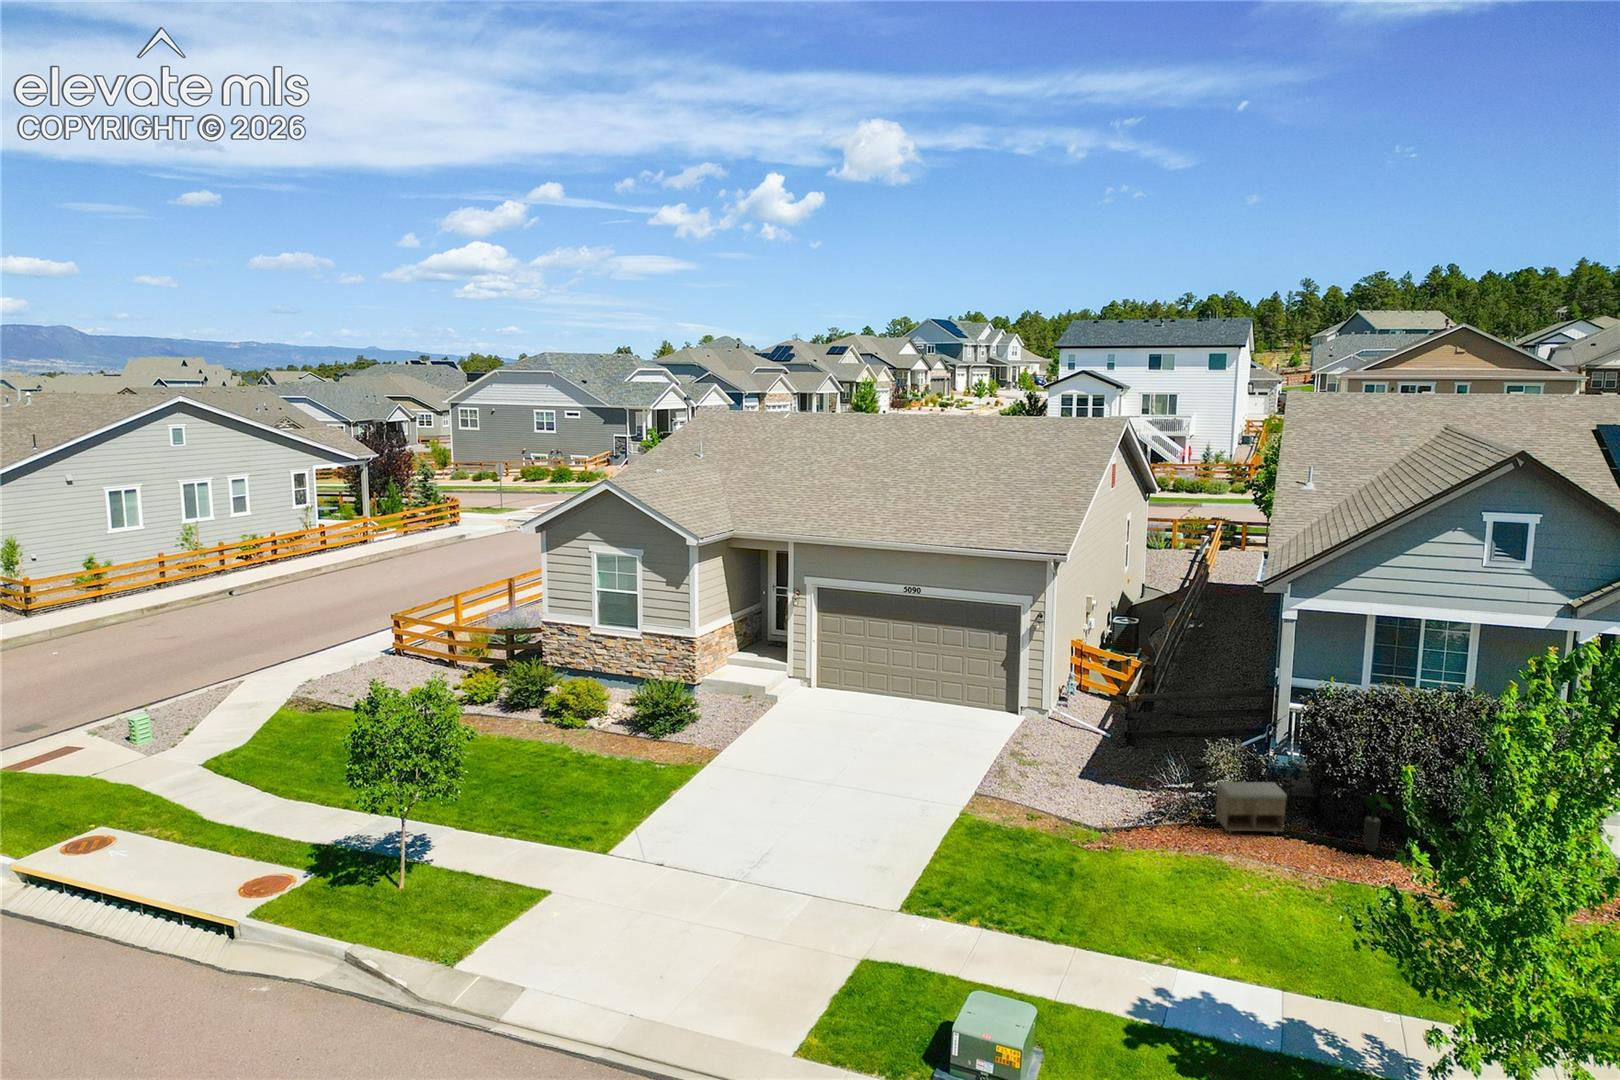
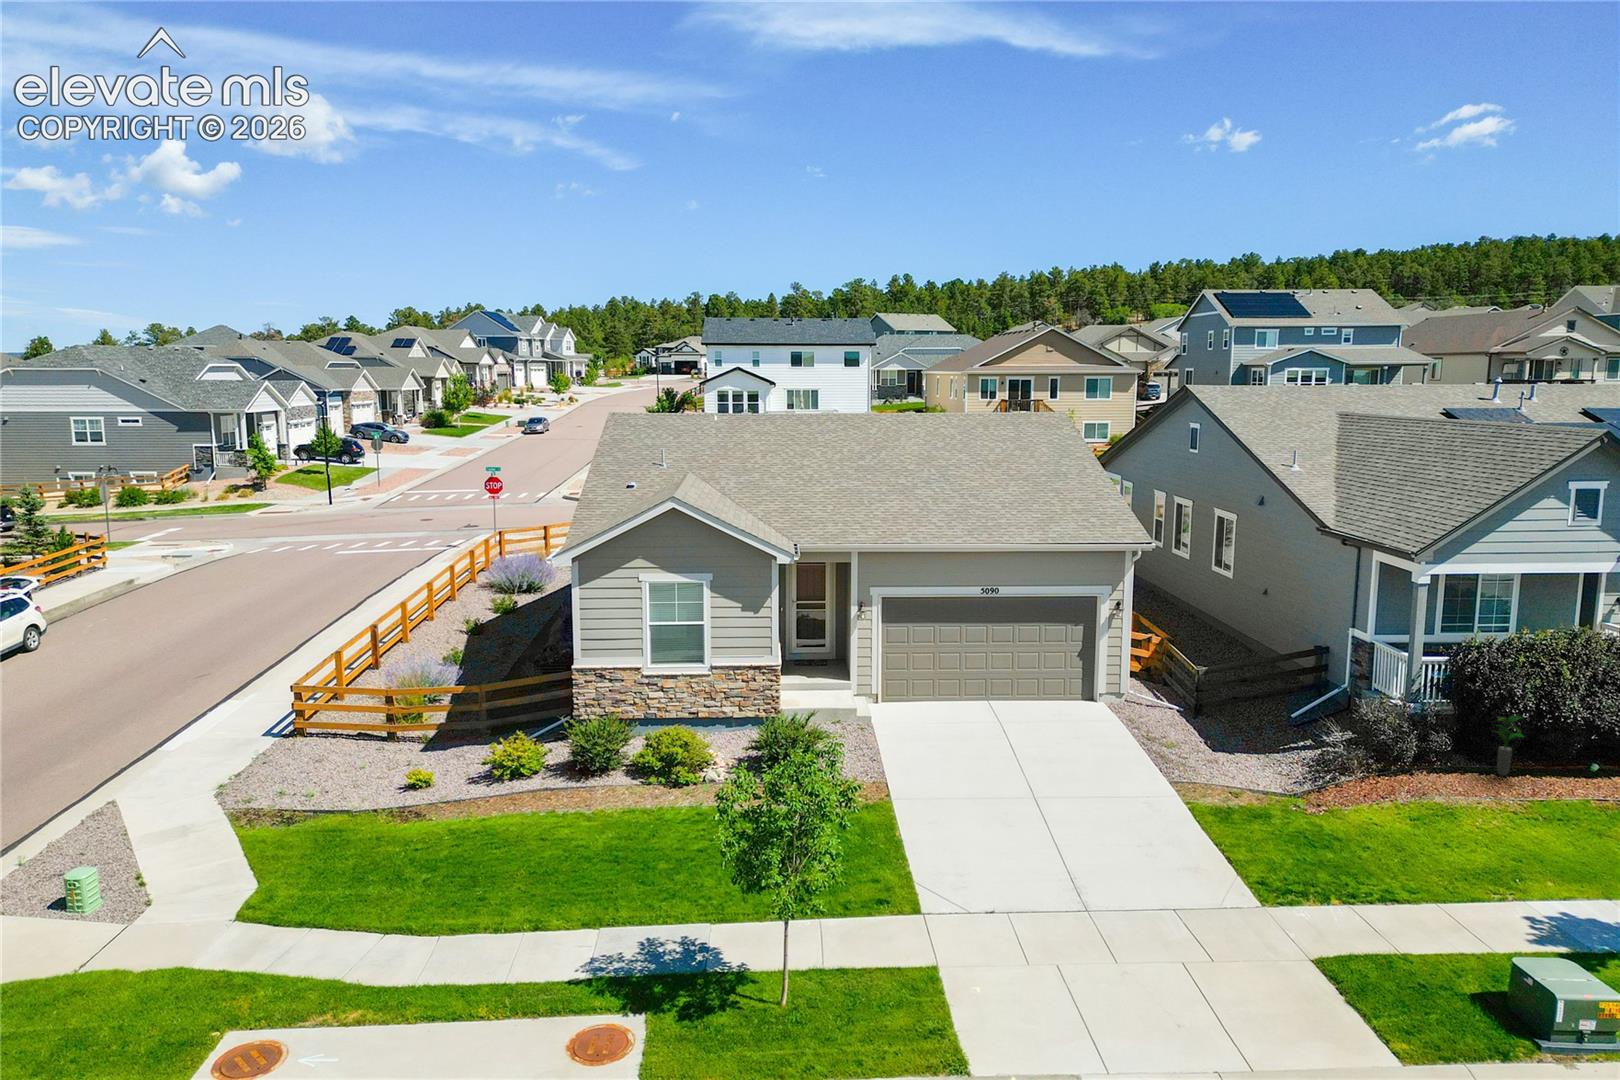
storage bench: present [1216,782,1287,834] -> none [1373,730,1438,780]

